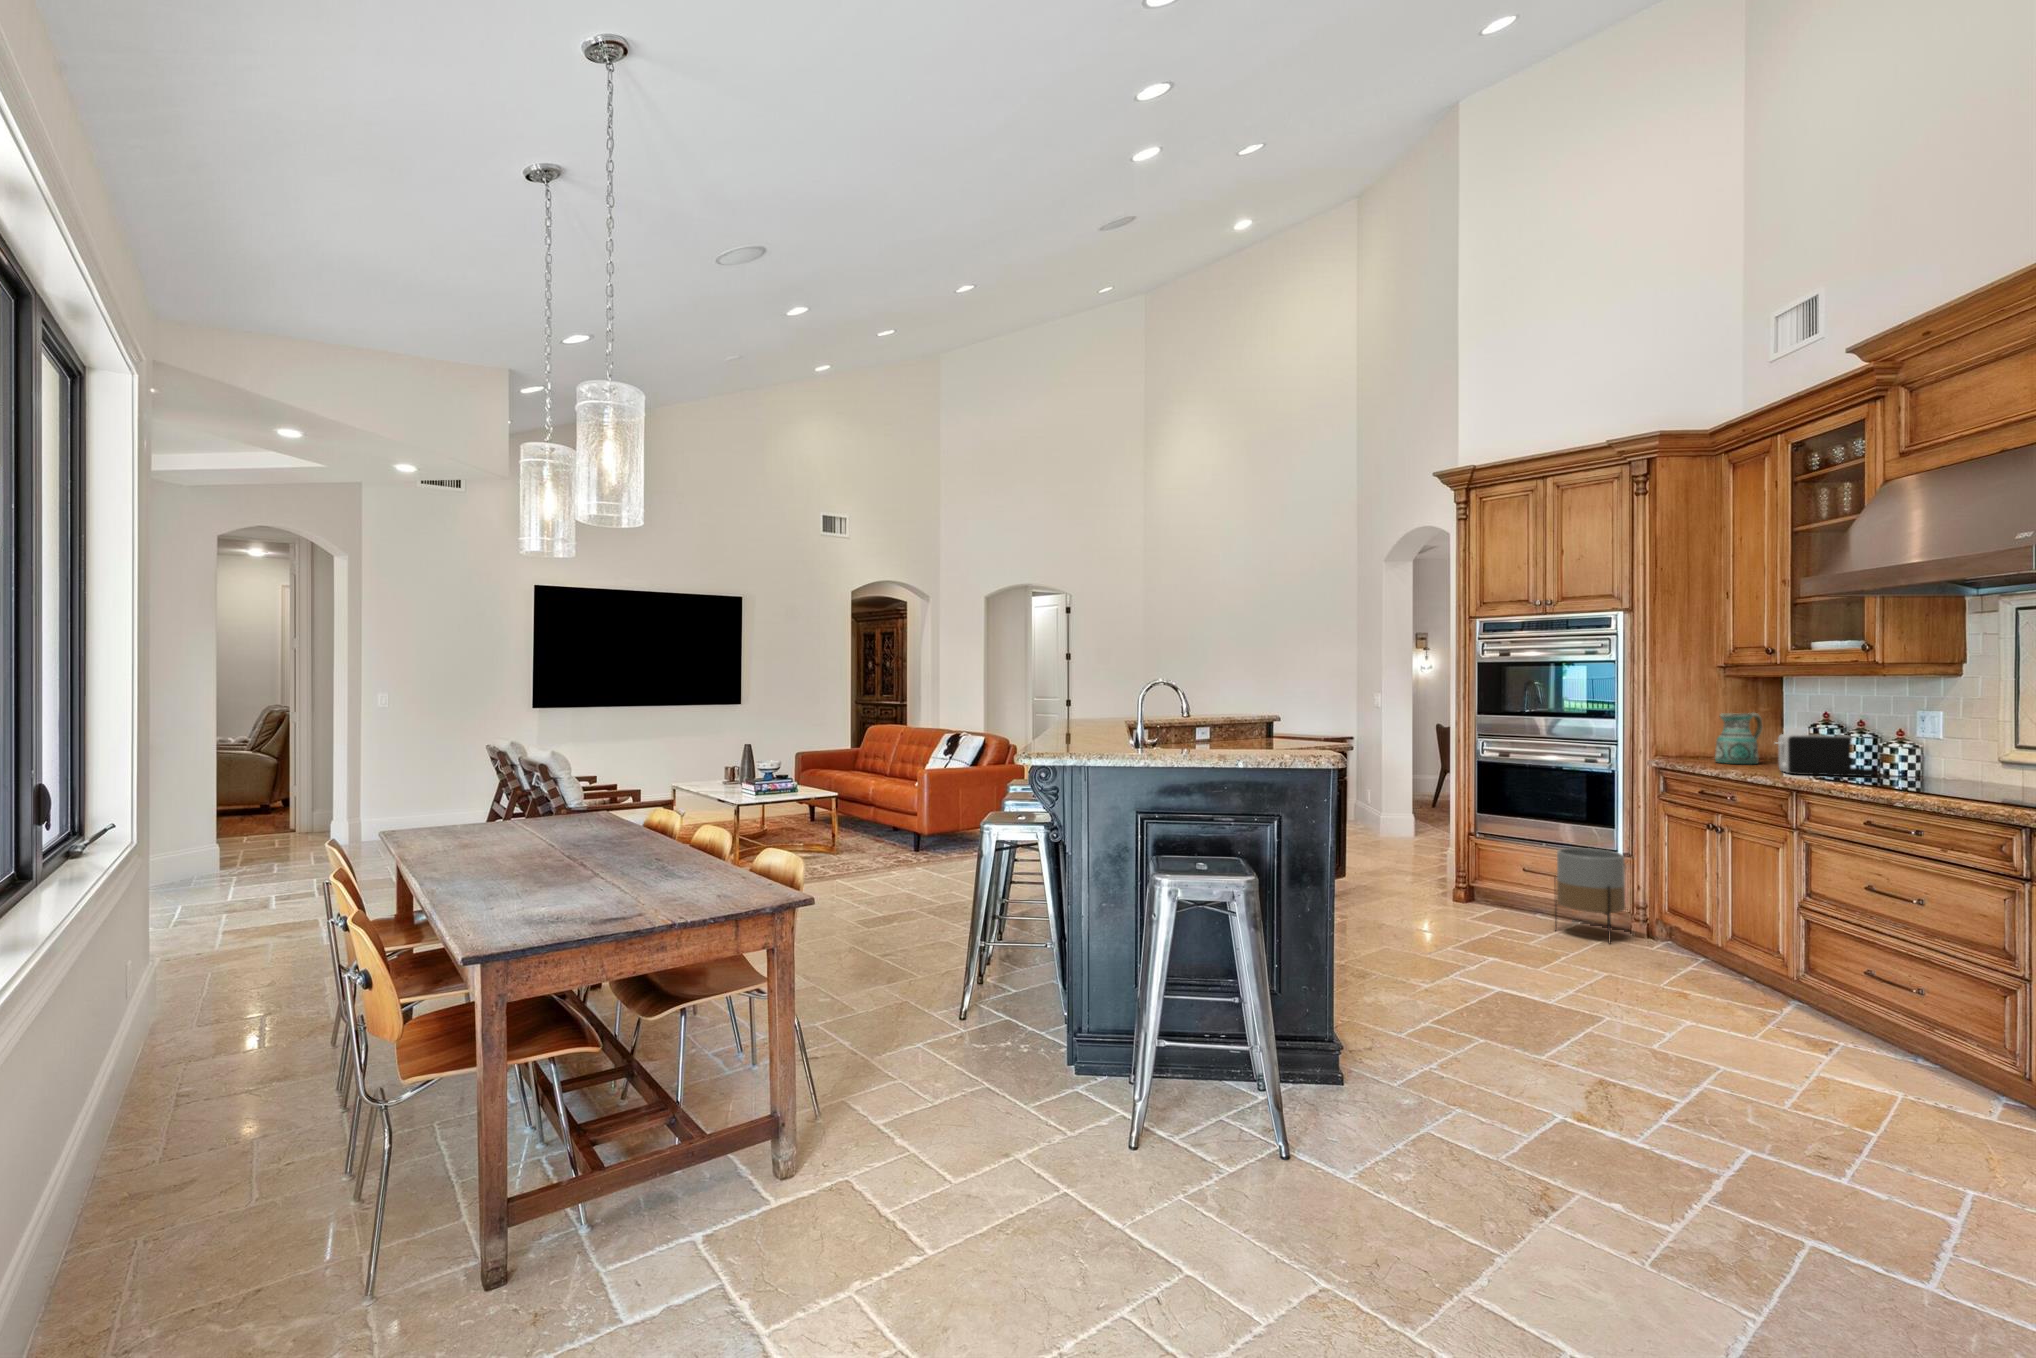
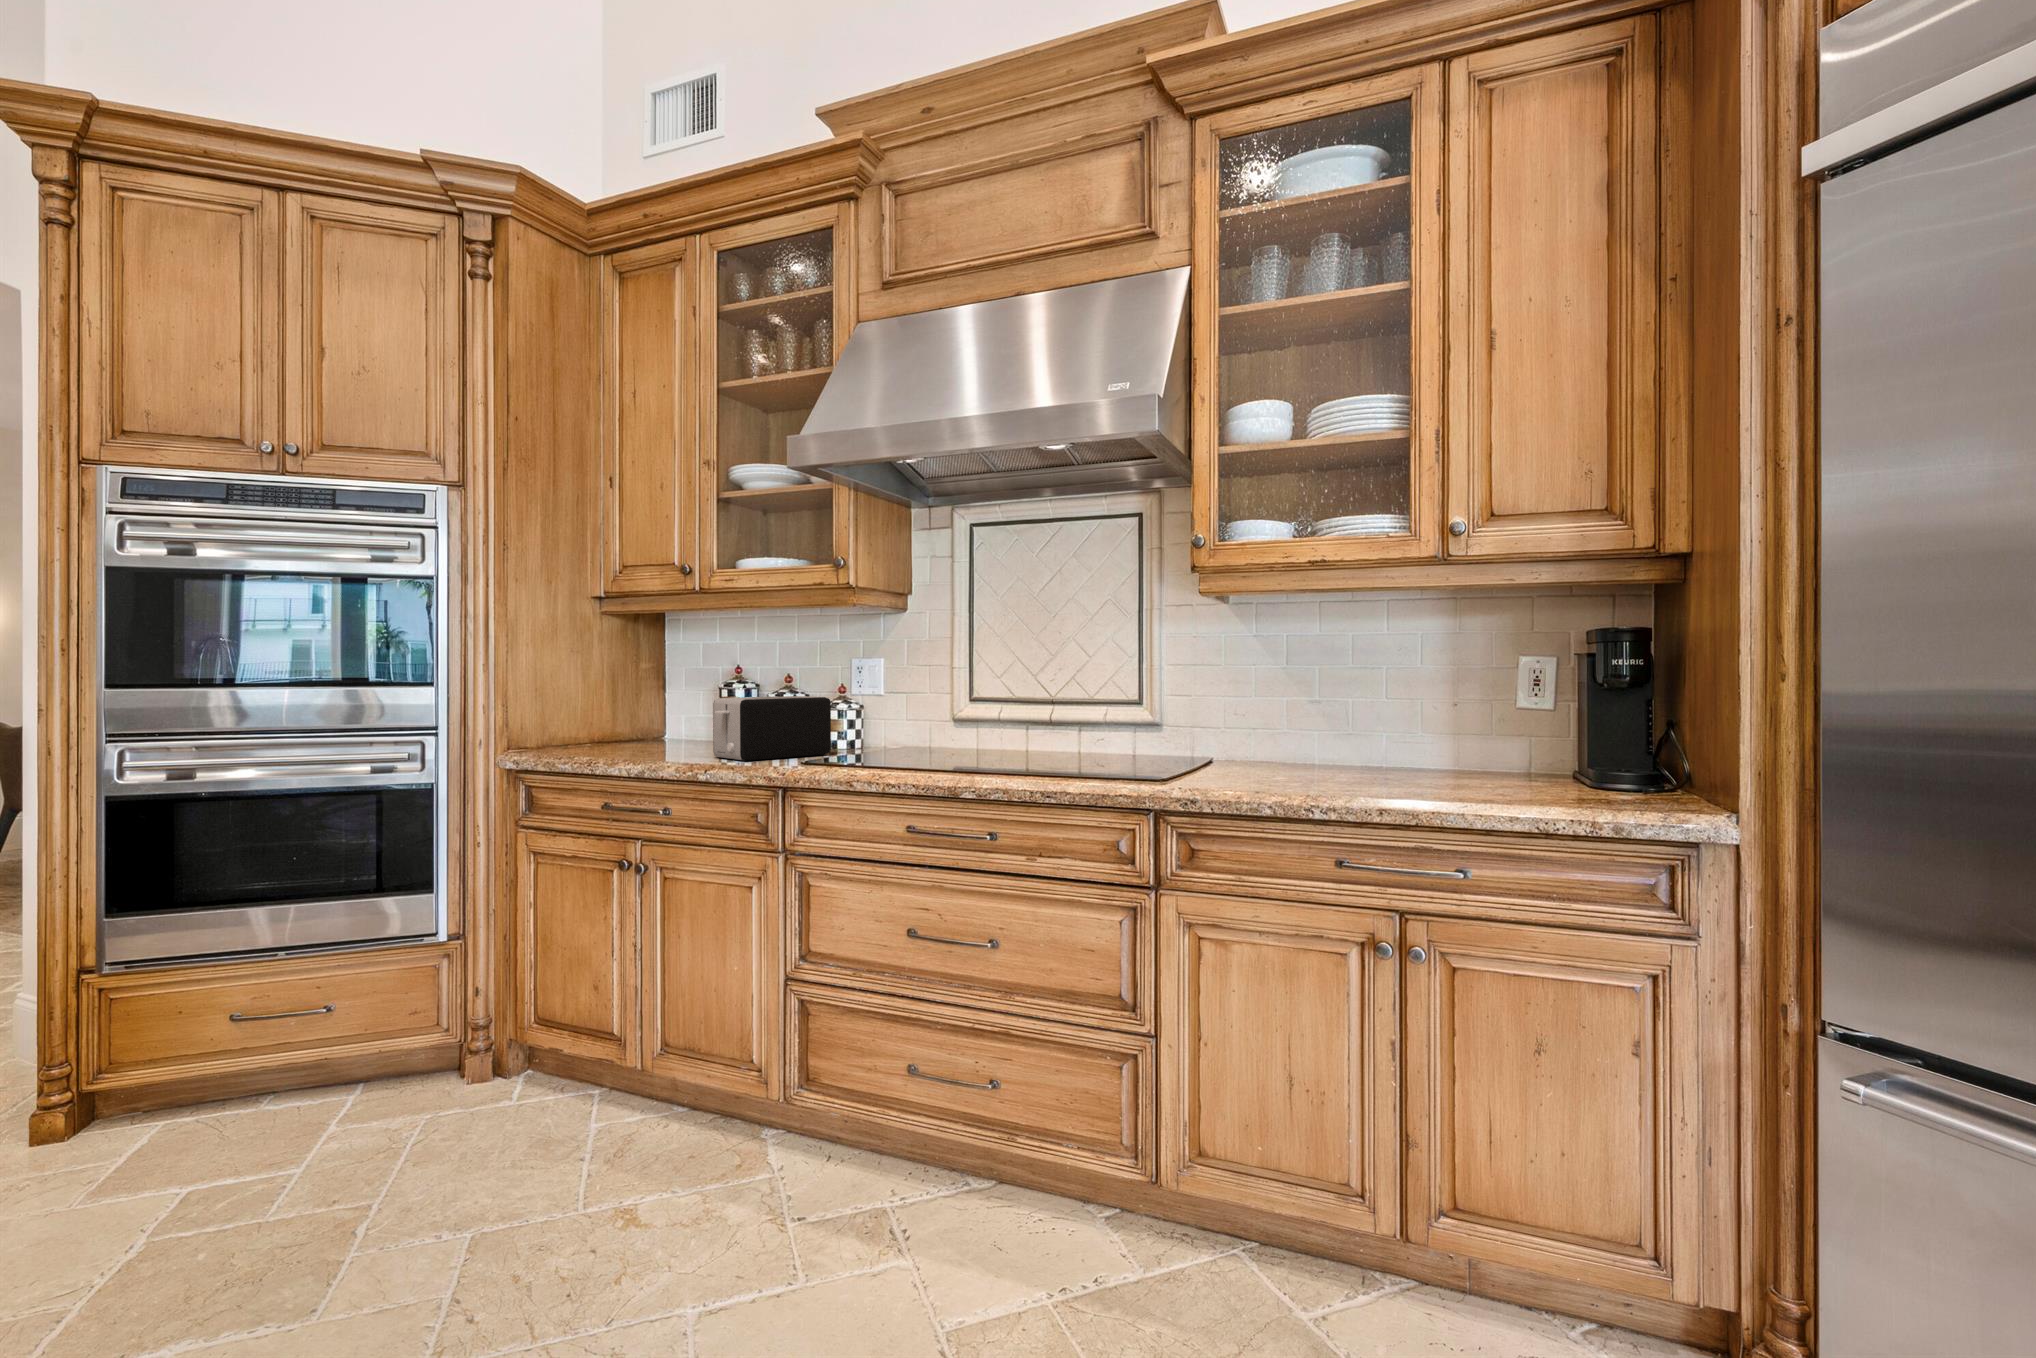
ceramic pitcher: present [1715,713,1762,764] -> none [597,669,657,752]
planter: present [1554,848,1625,943] -> none [315,938,460,1138]

